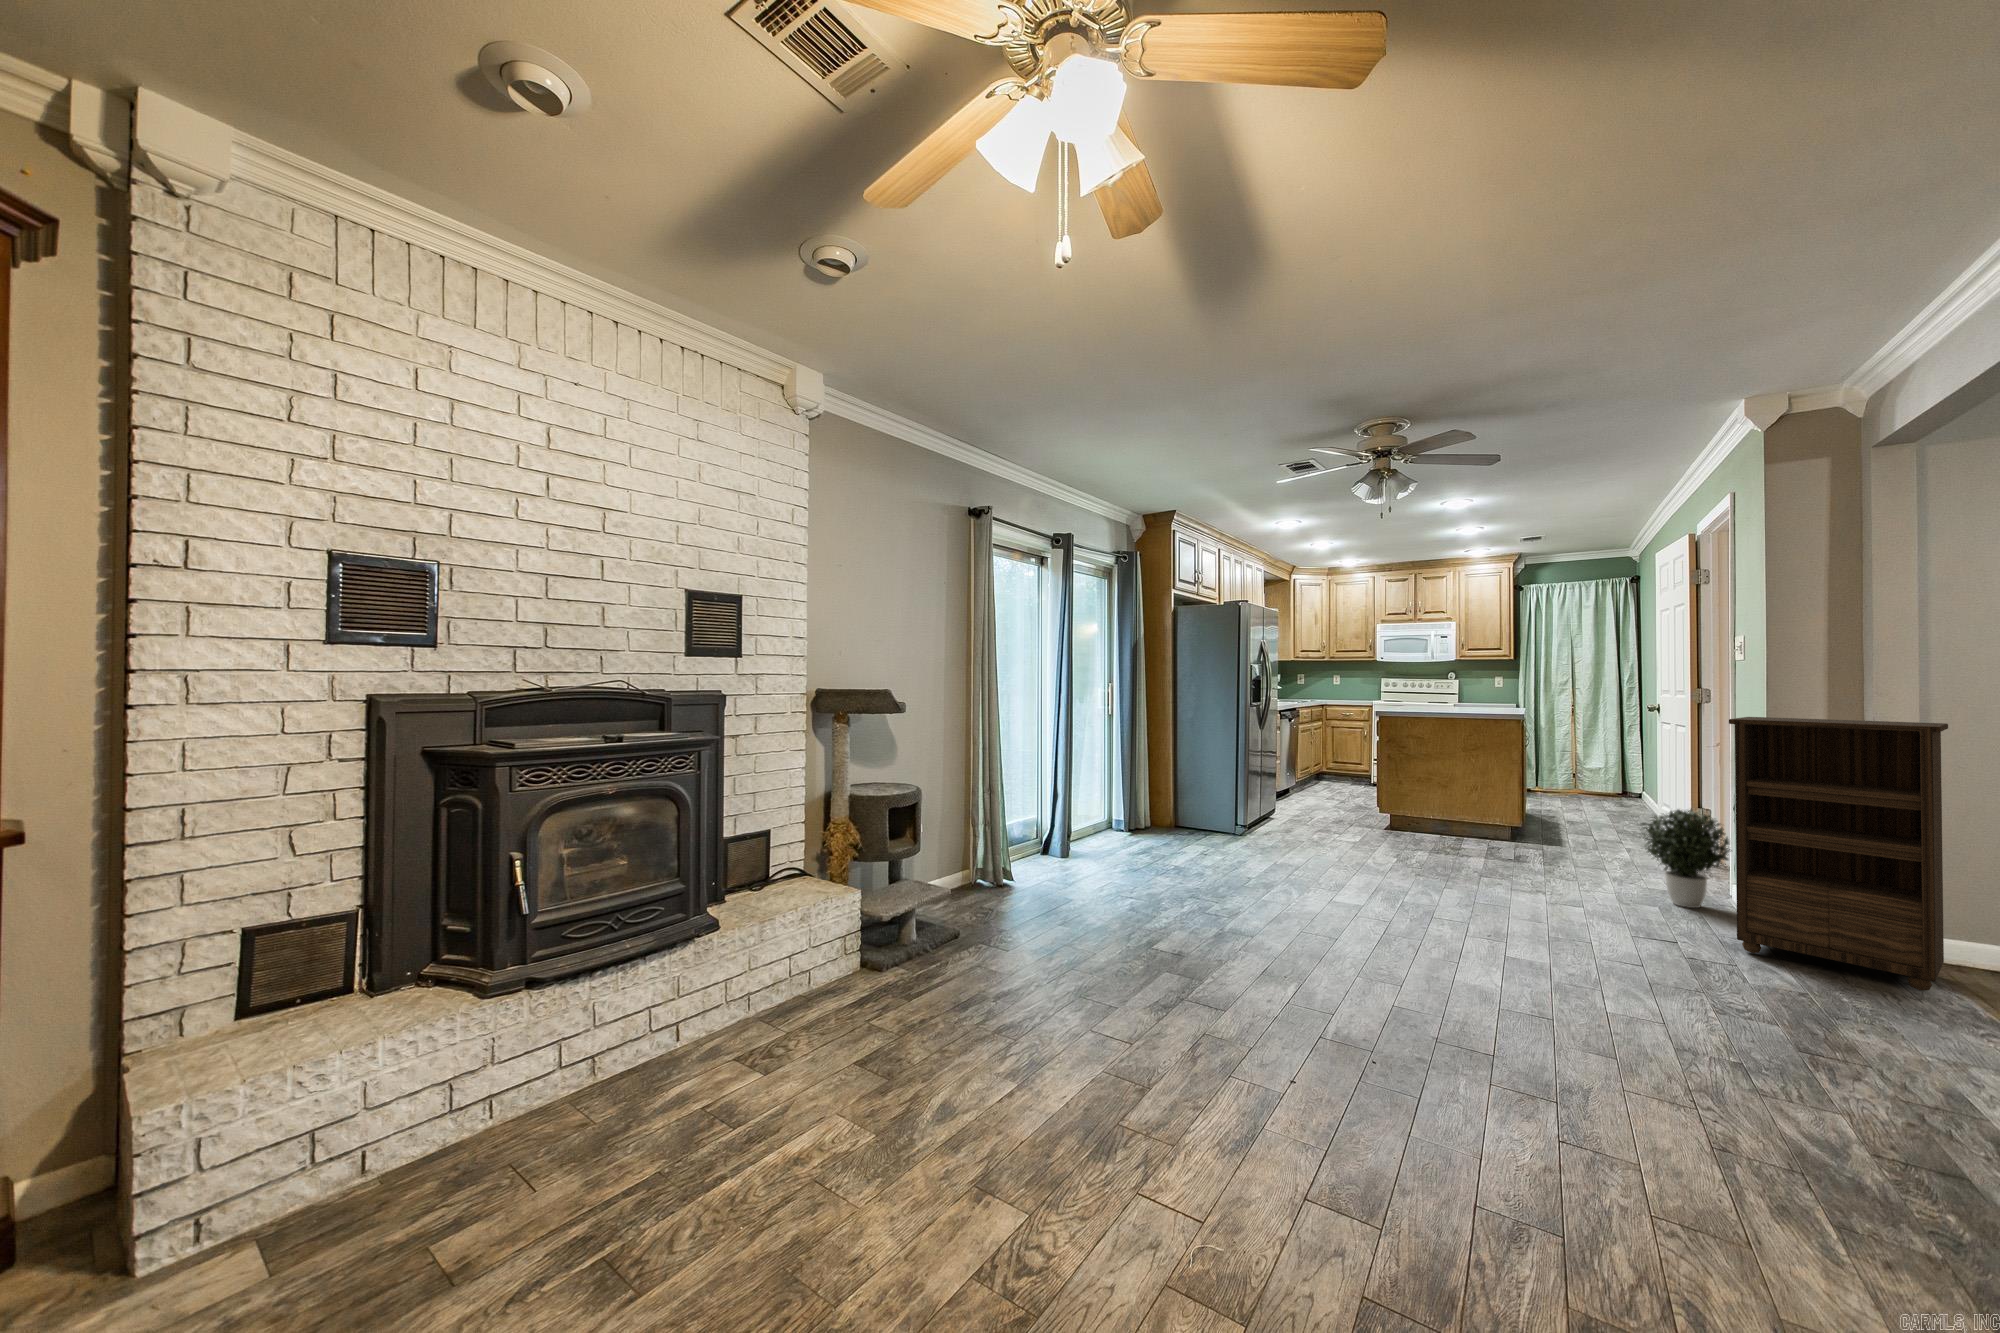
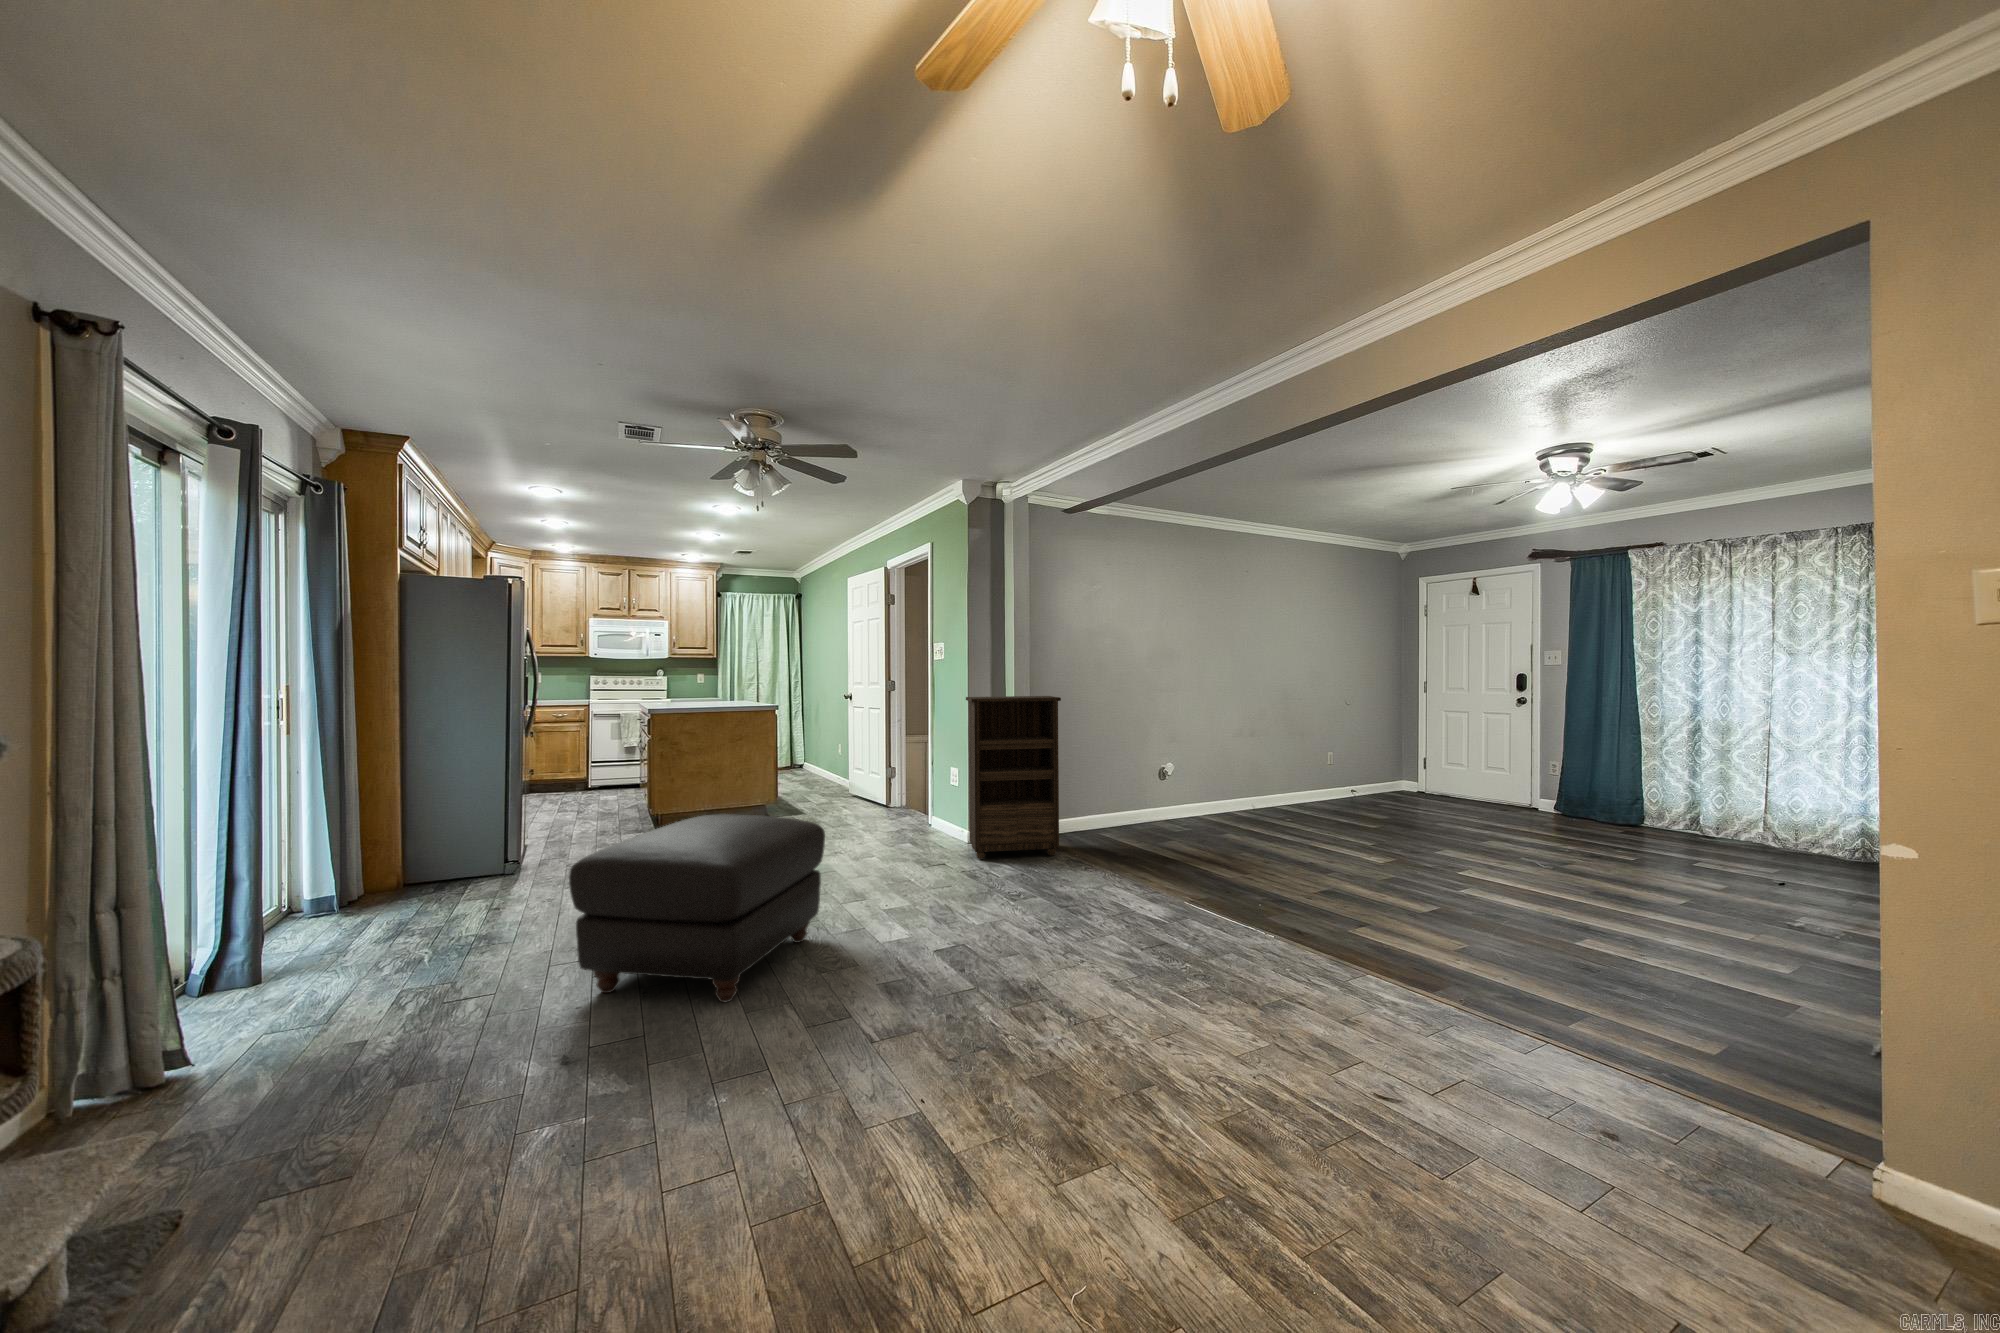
ottoman: none [1175,806,1407,961] -> present [569,814,825,1002]
potted plant: present [1642,809,1732,908] -> none [892,767,944,840]

